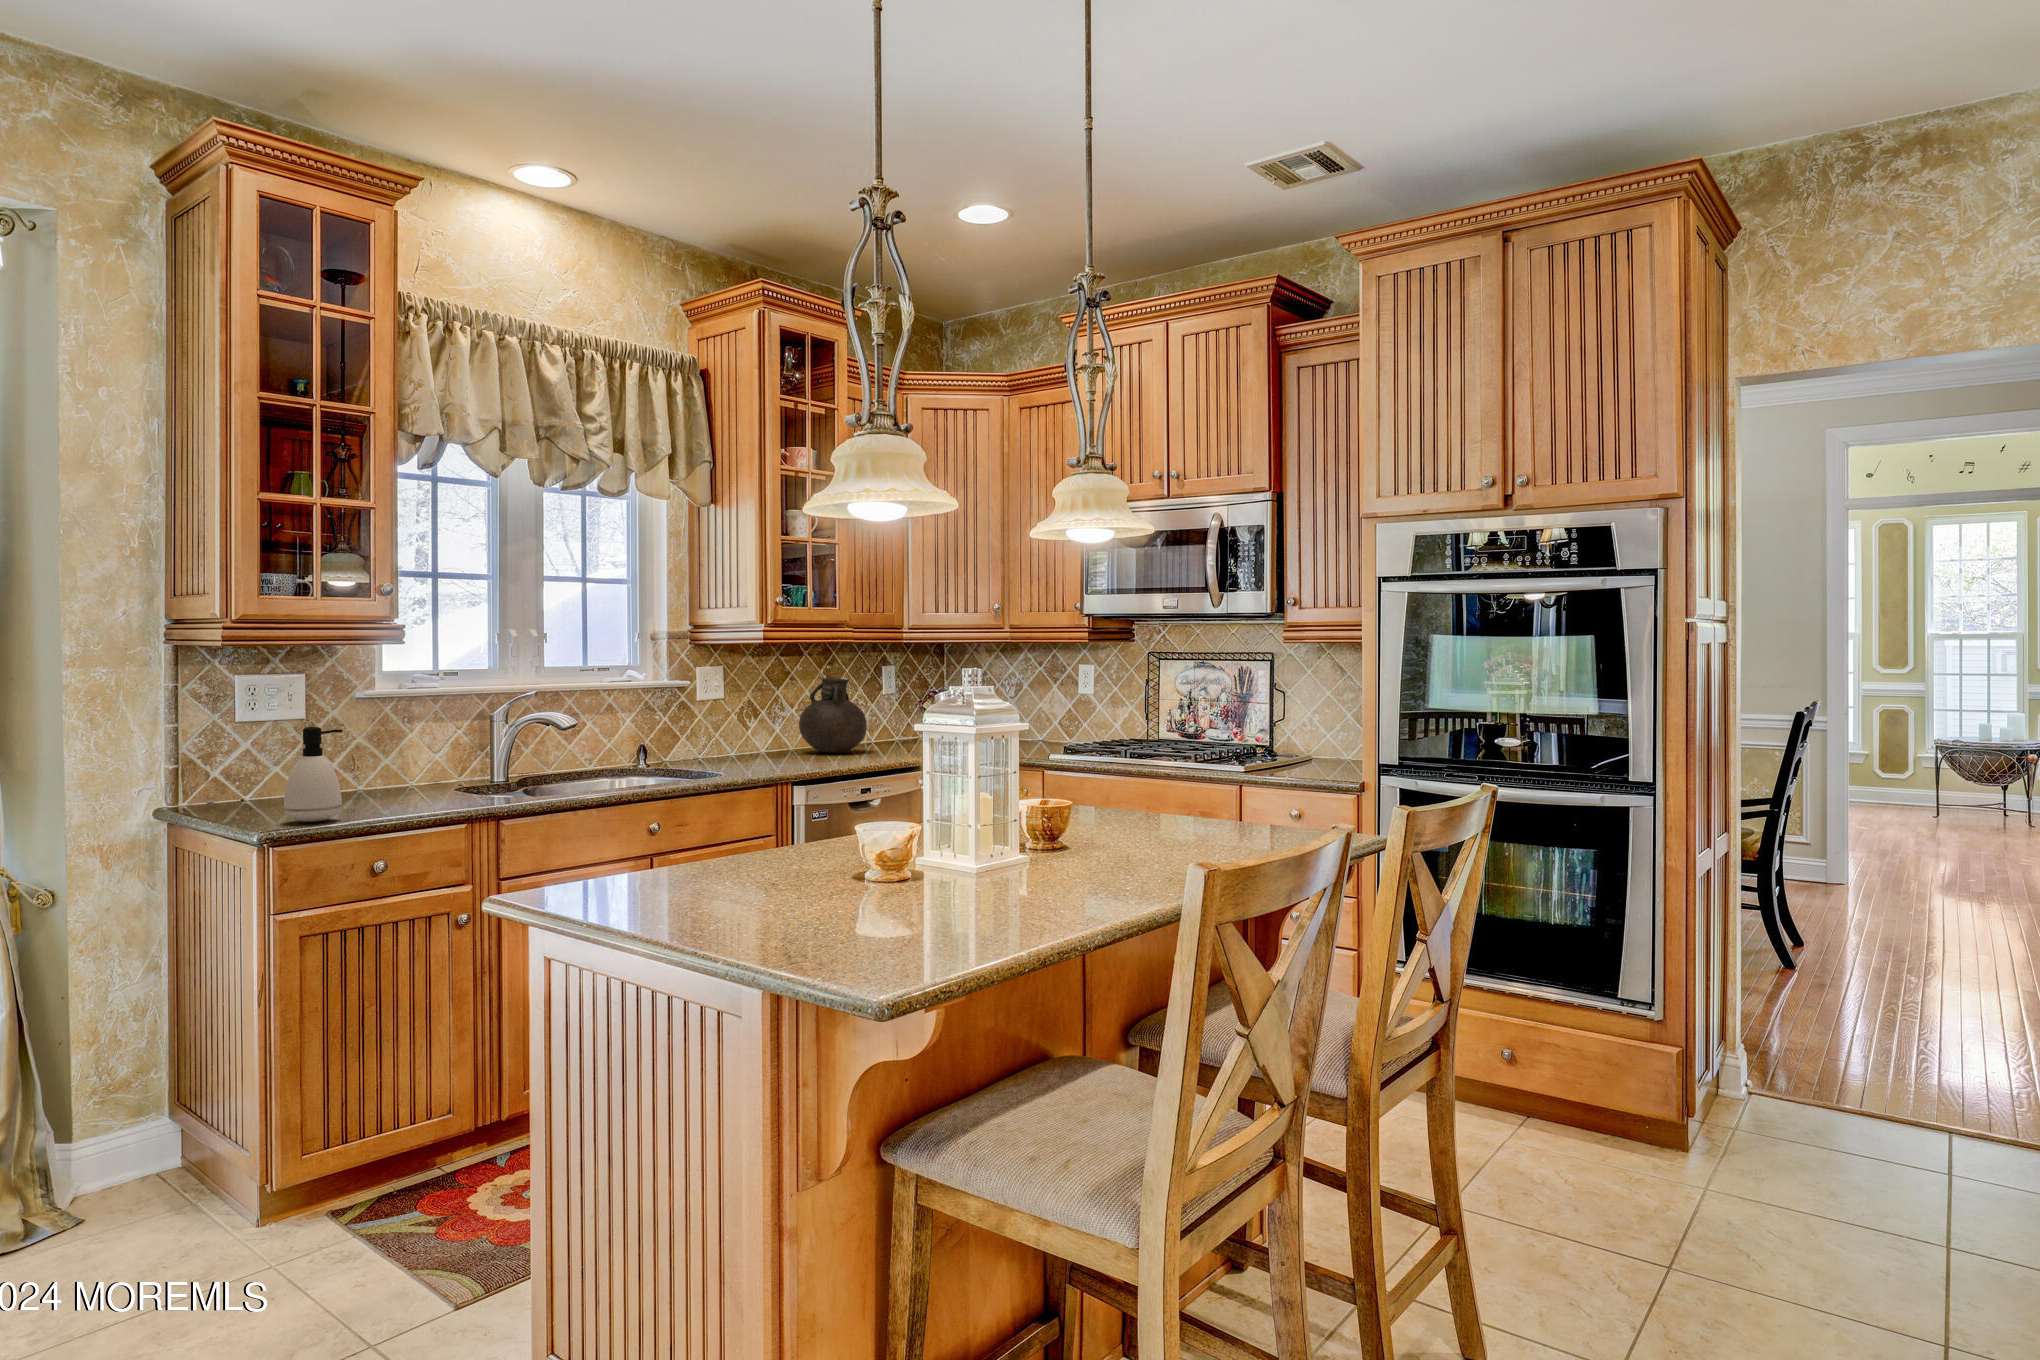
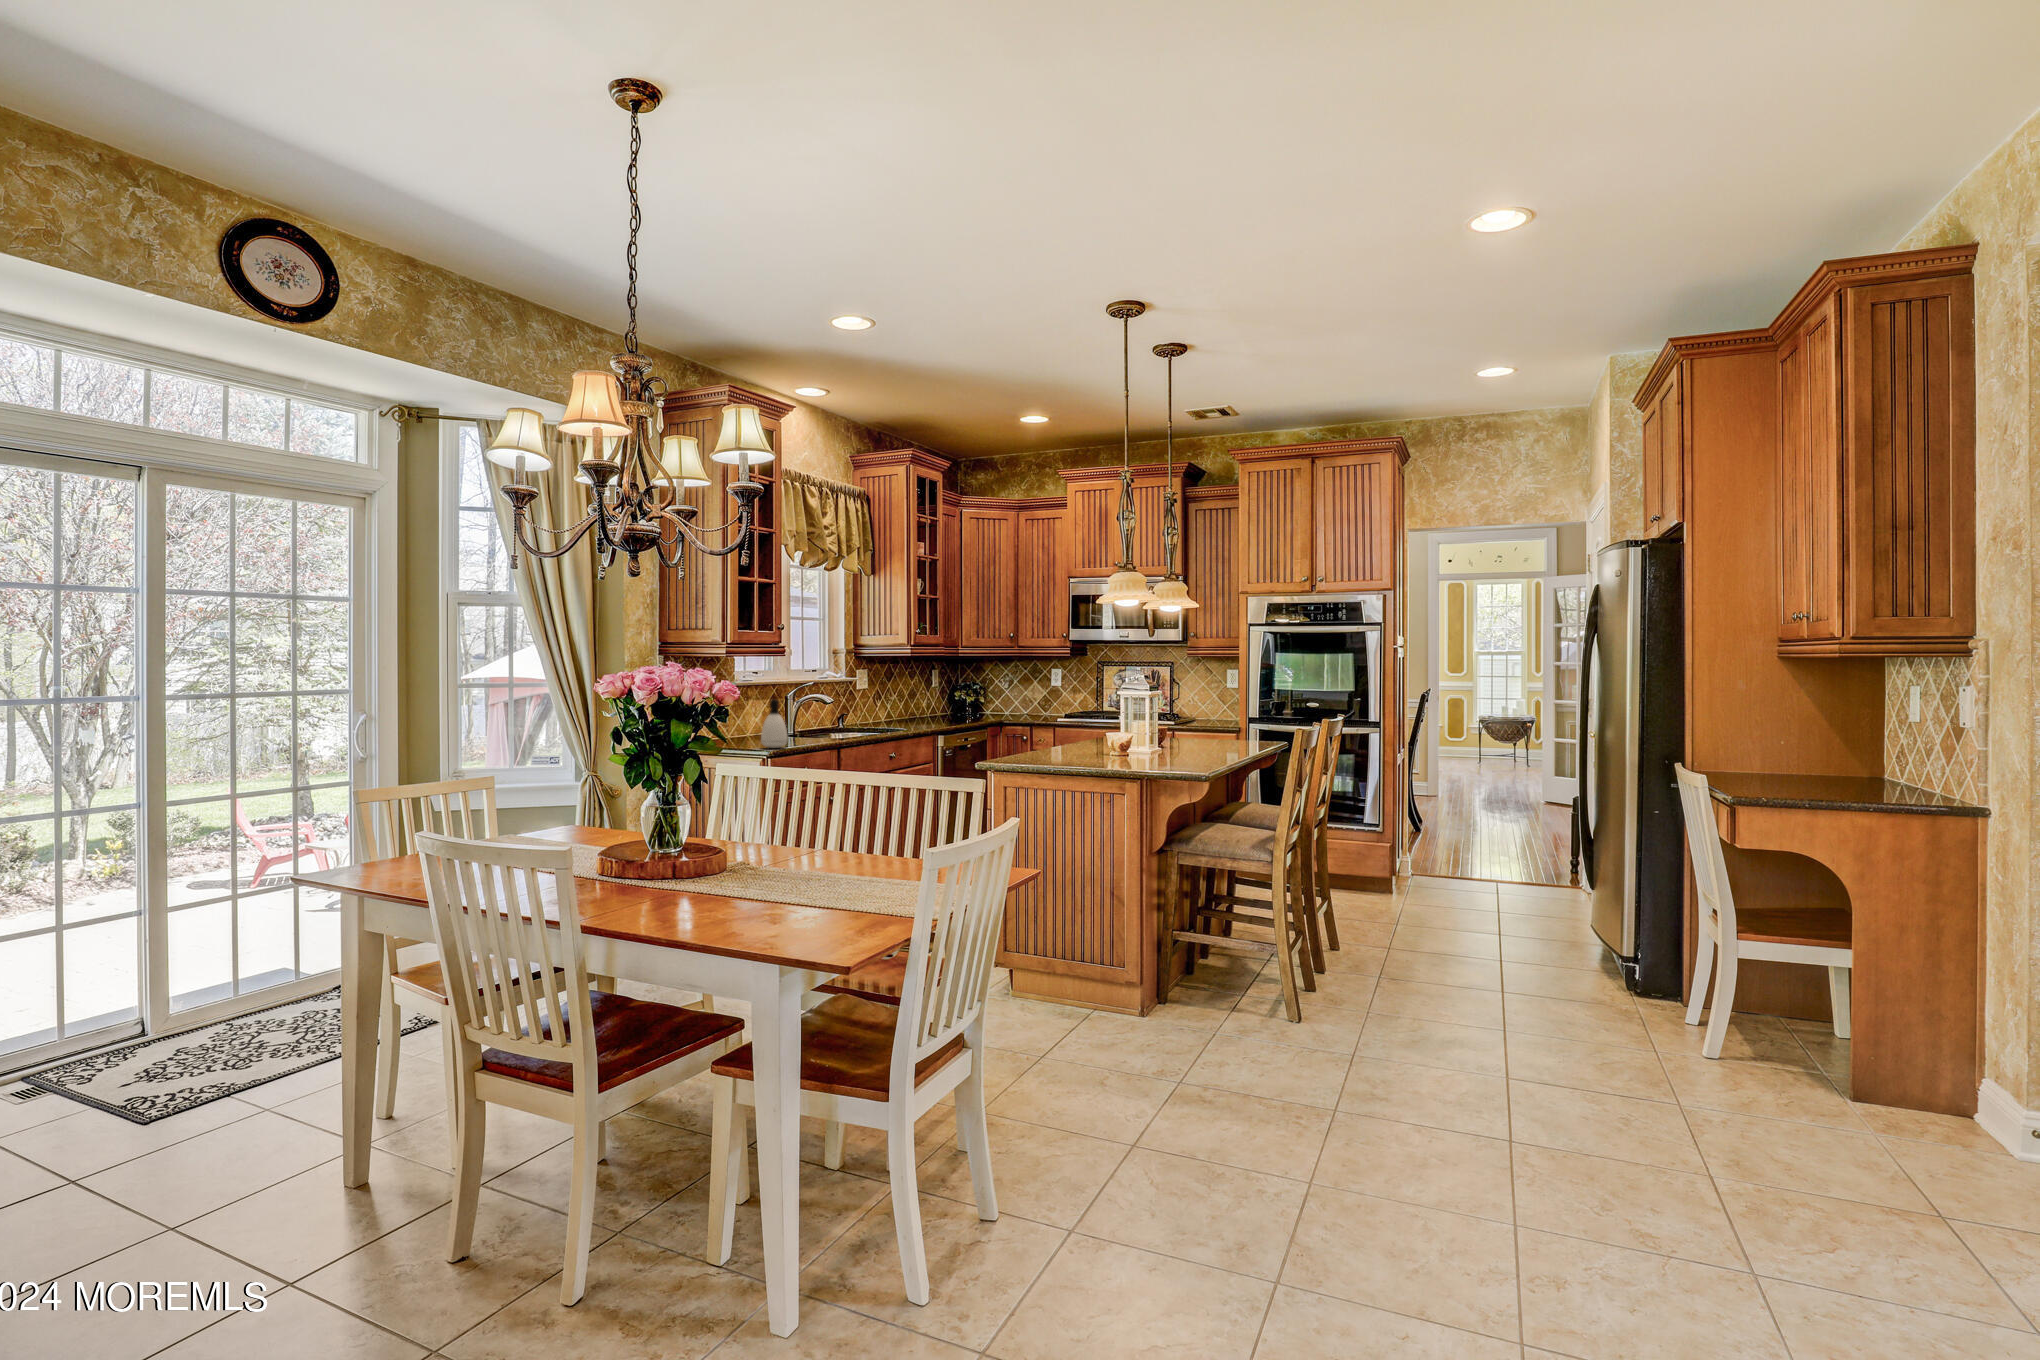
vase: present [799,678,867,753] -> none [904,677,944,721]

